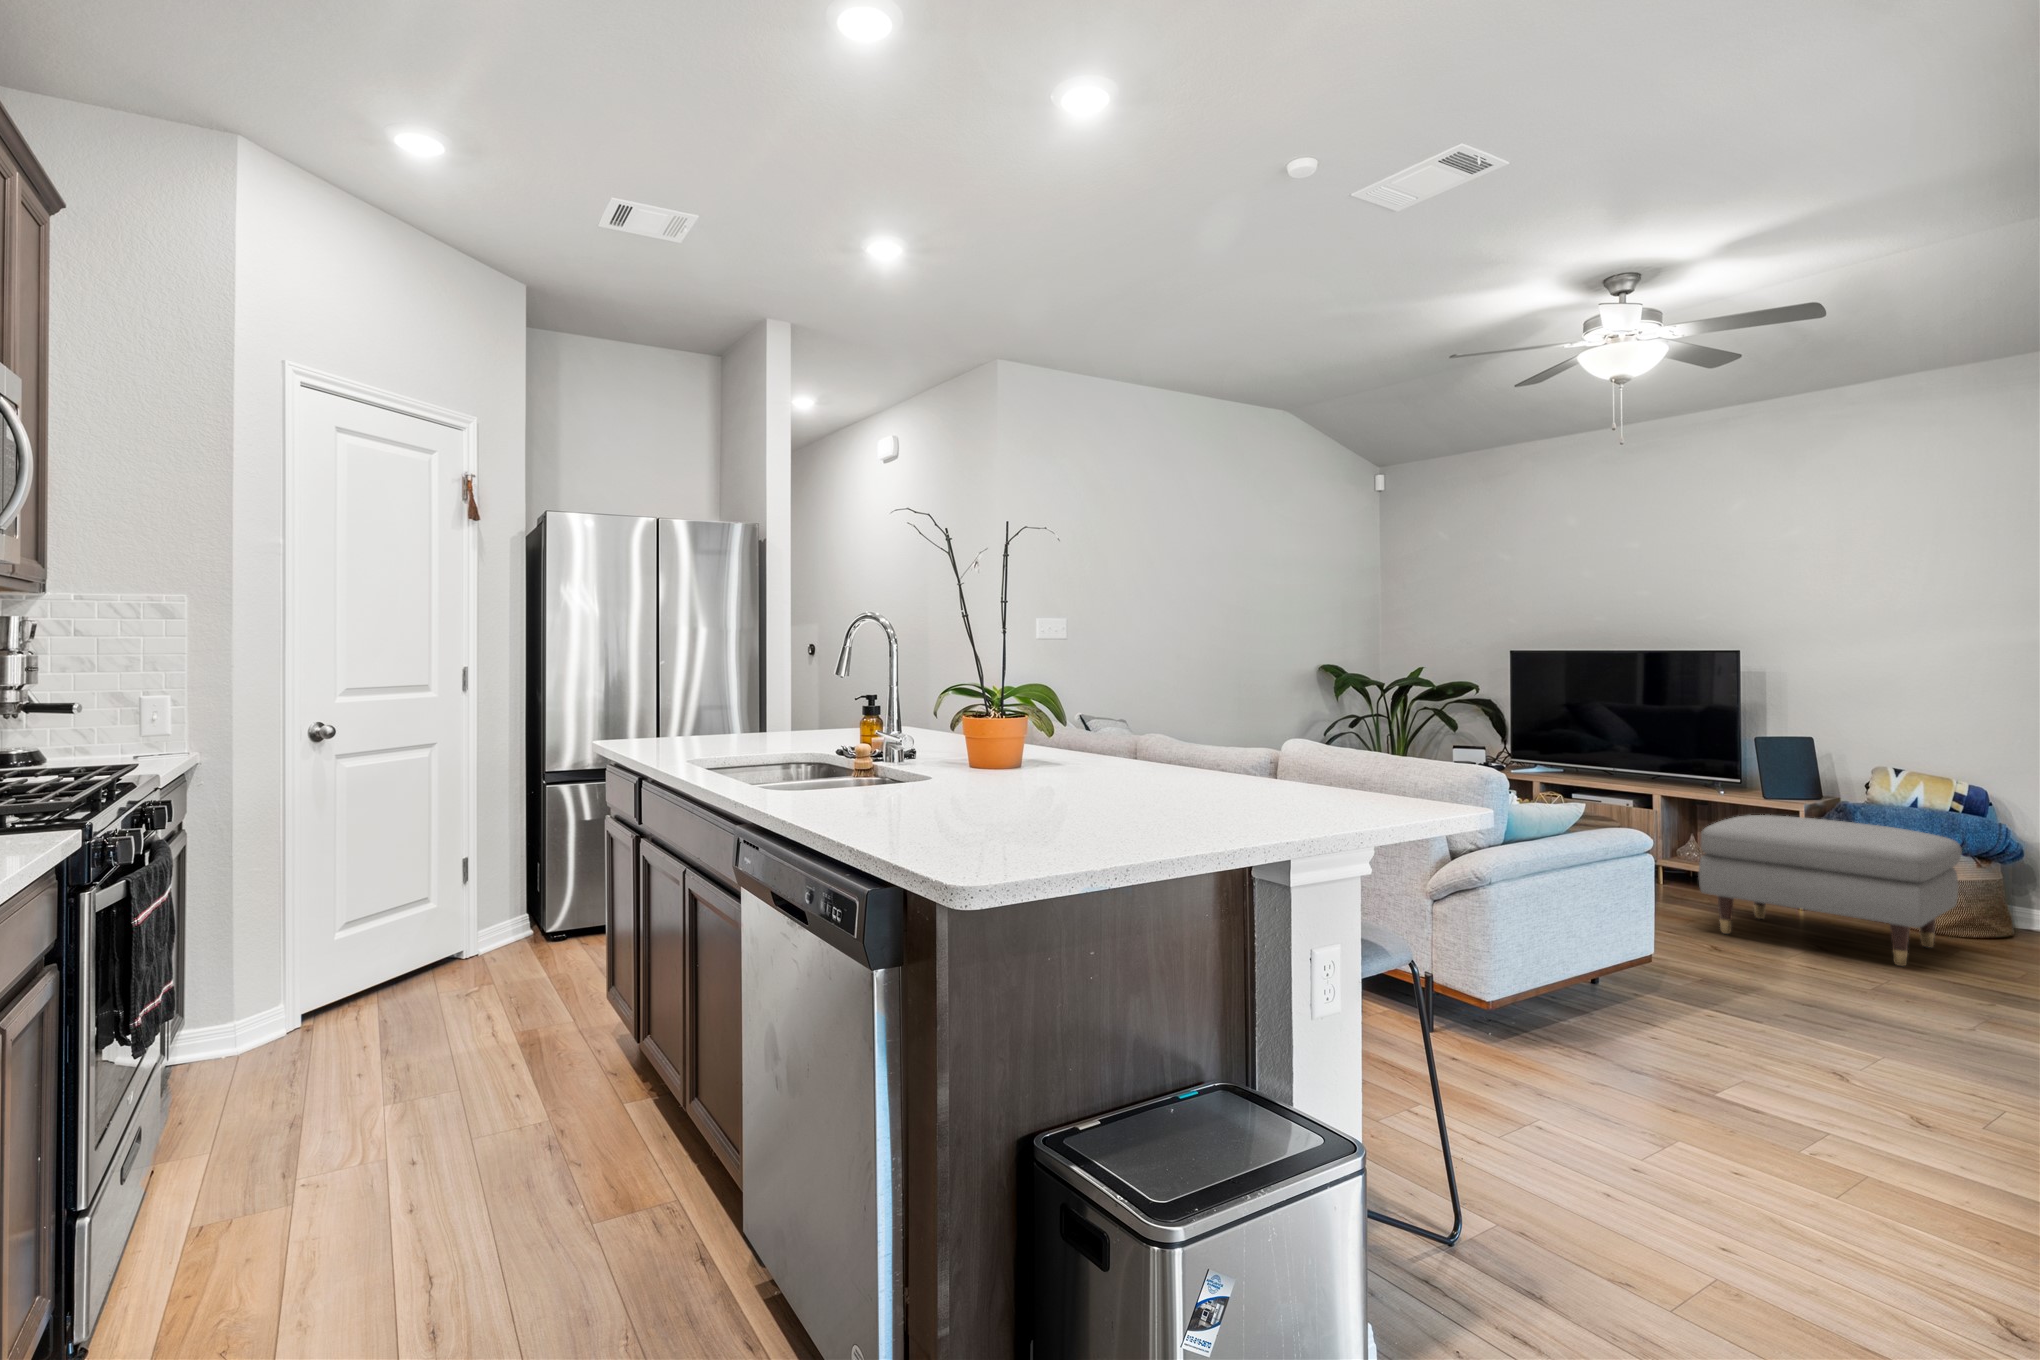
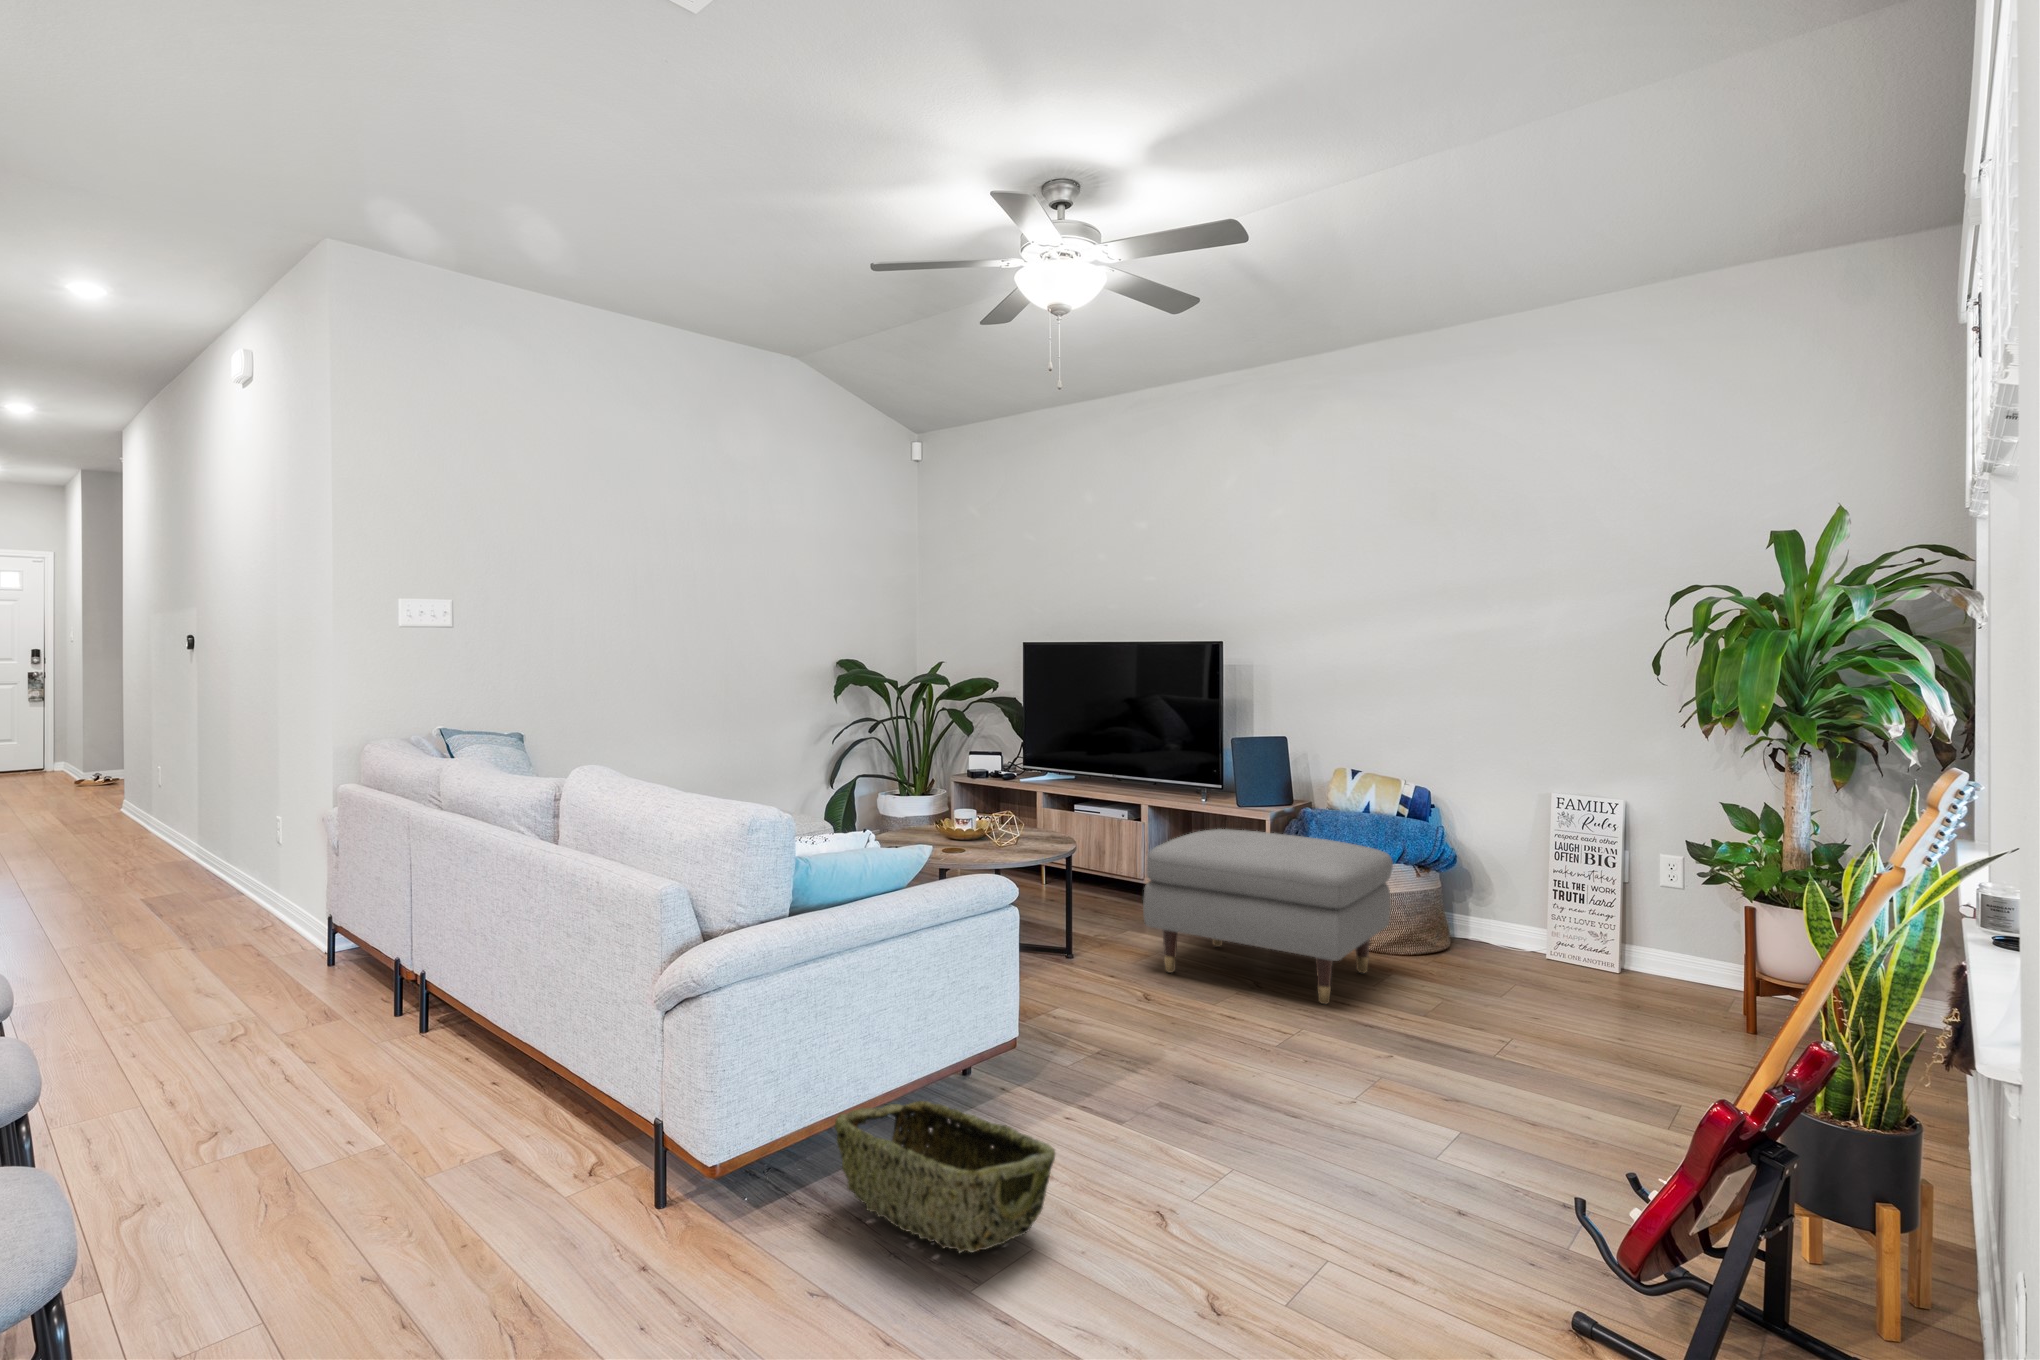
woven basket: none [1560,983,1757,1079] -> present [835,1101,1055,1253]

